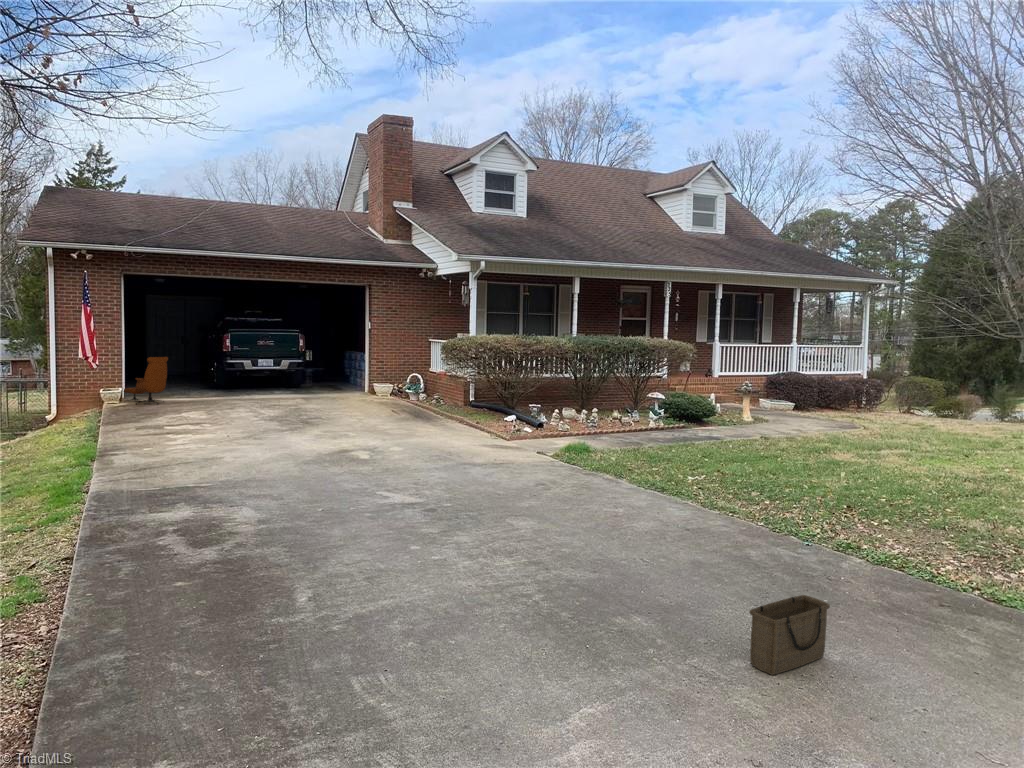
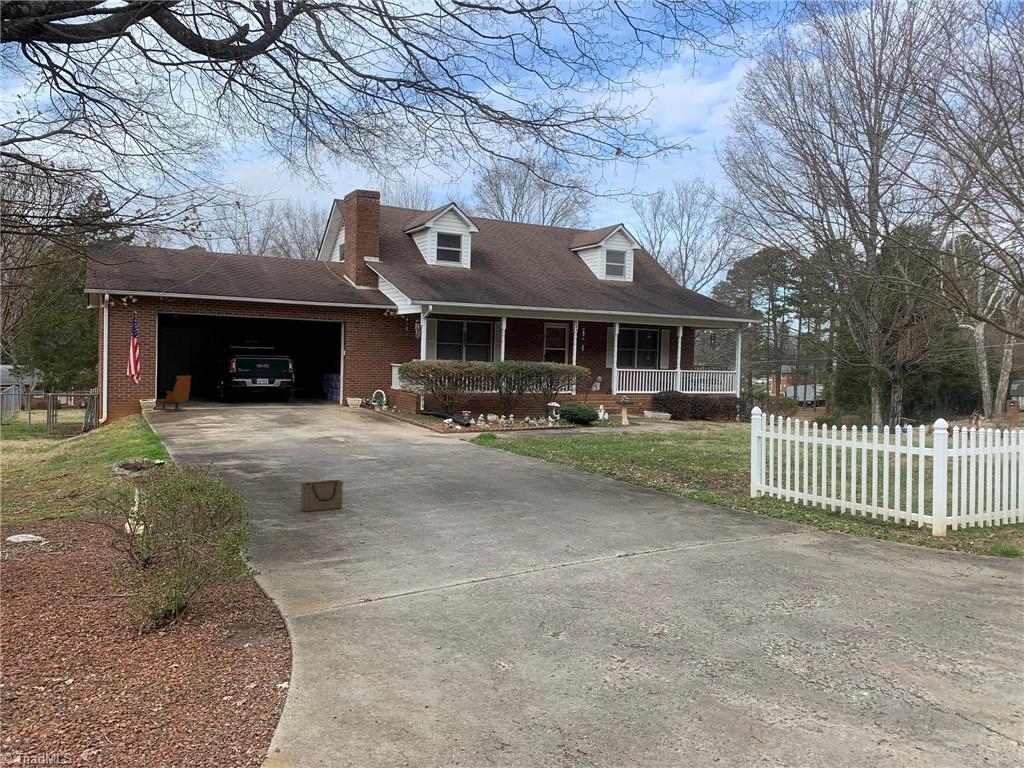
basket: present [749,595,830,675] -> present [300,480,344,511]

